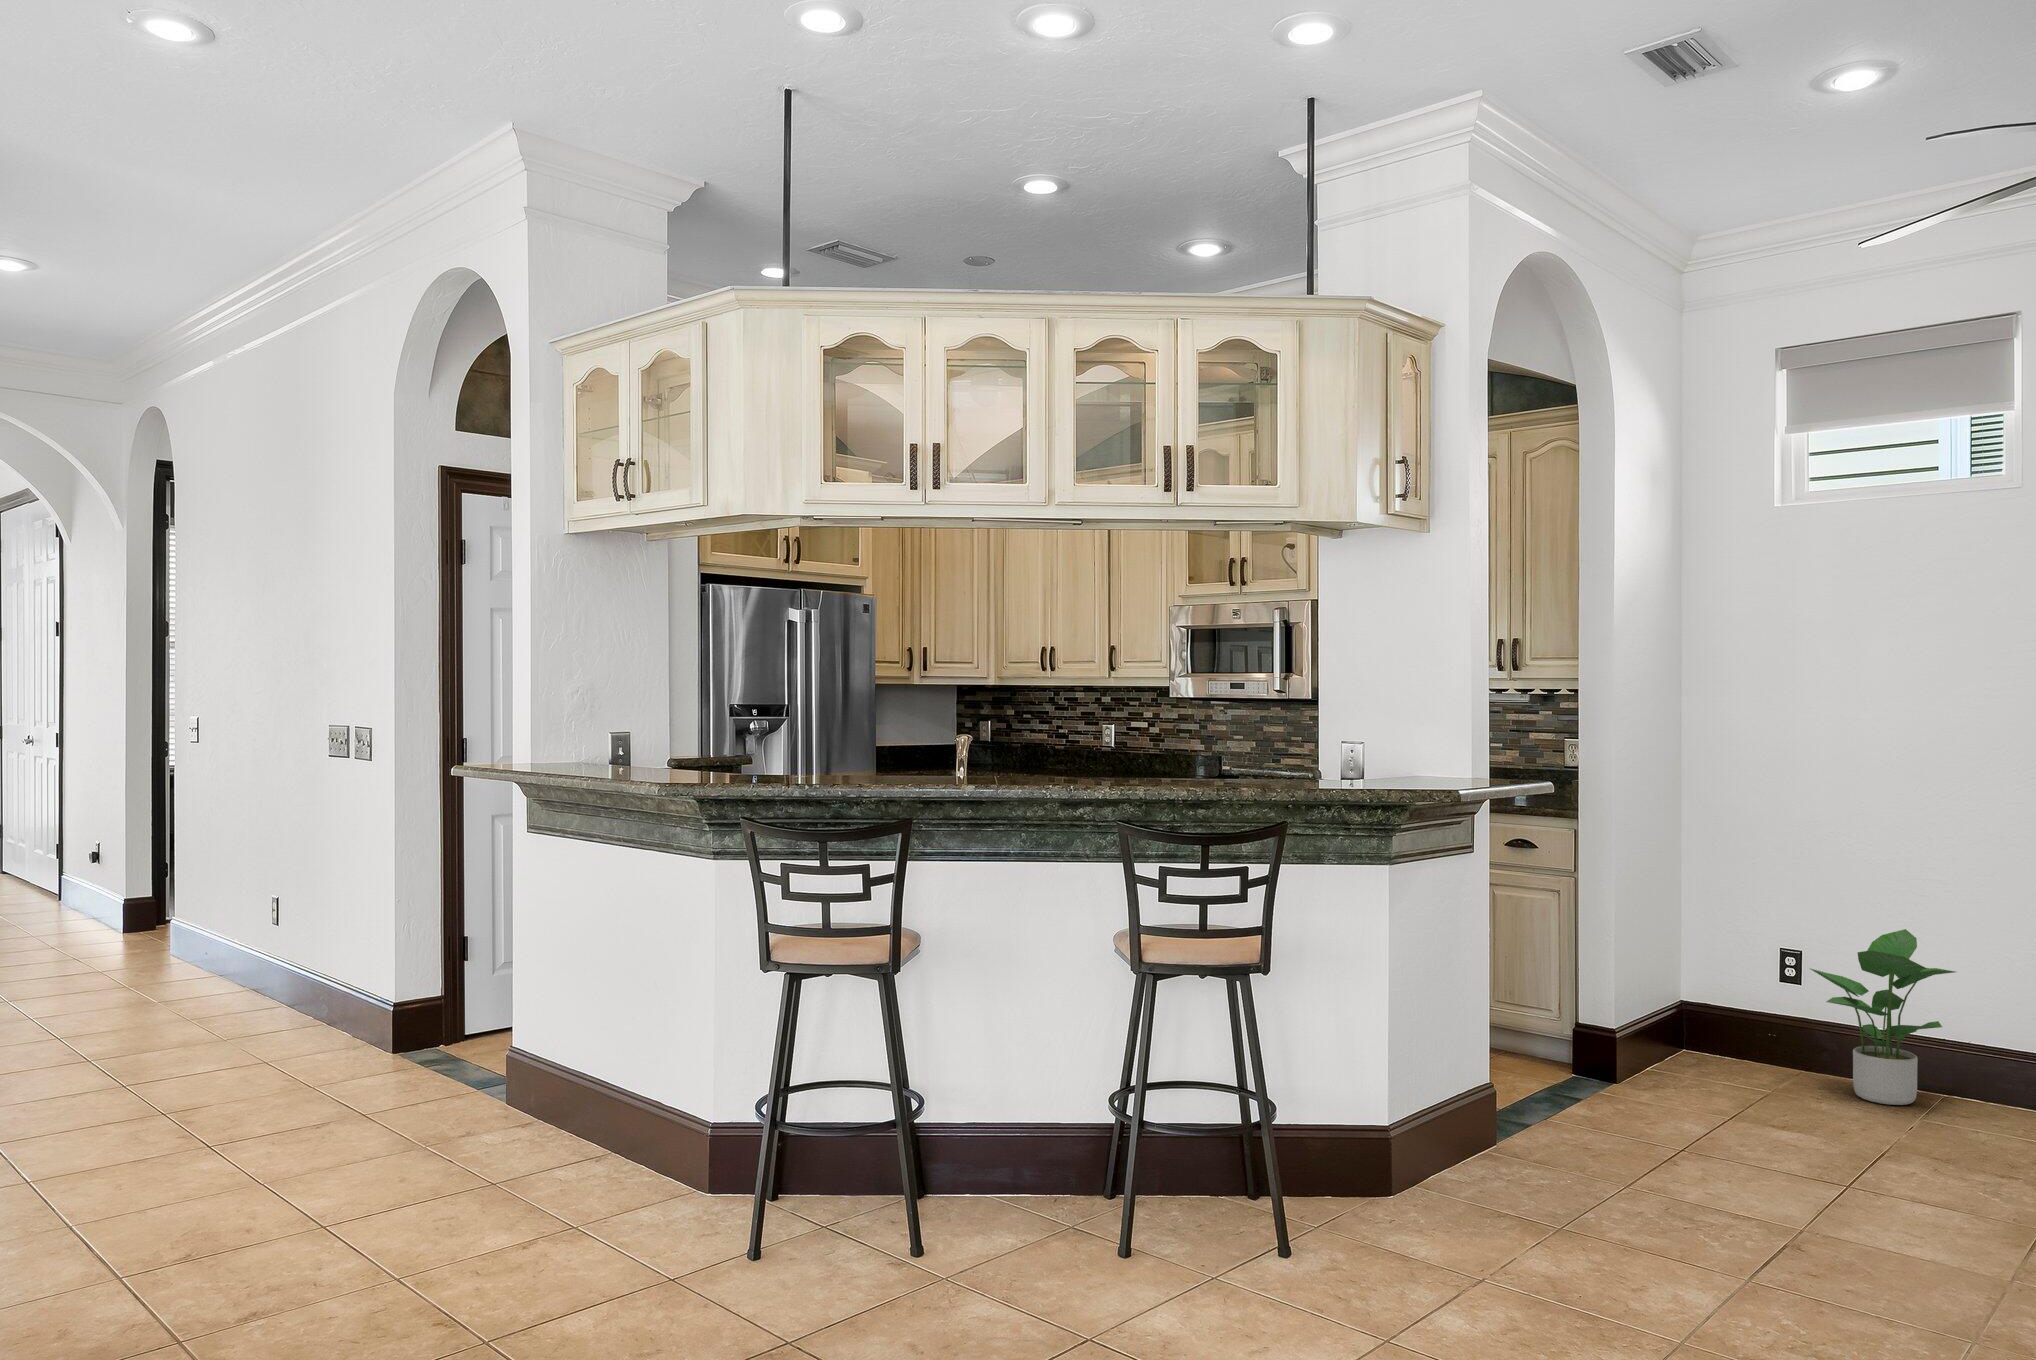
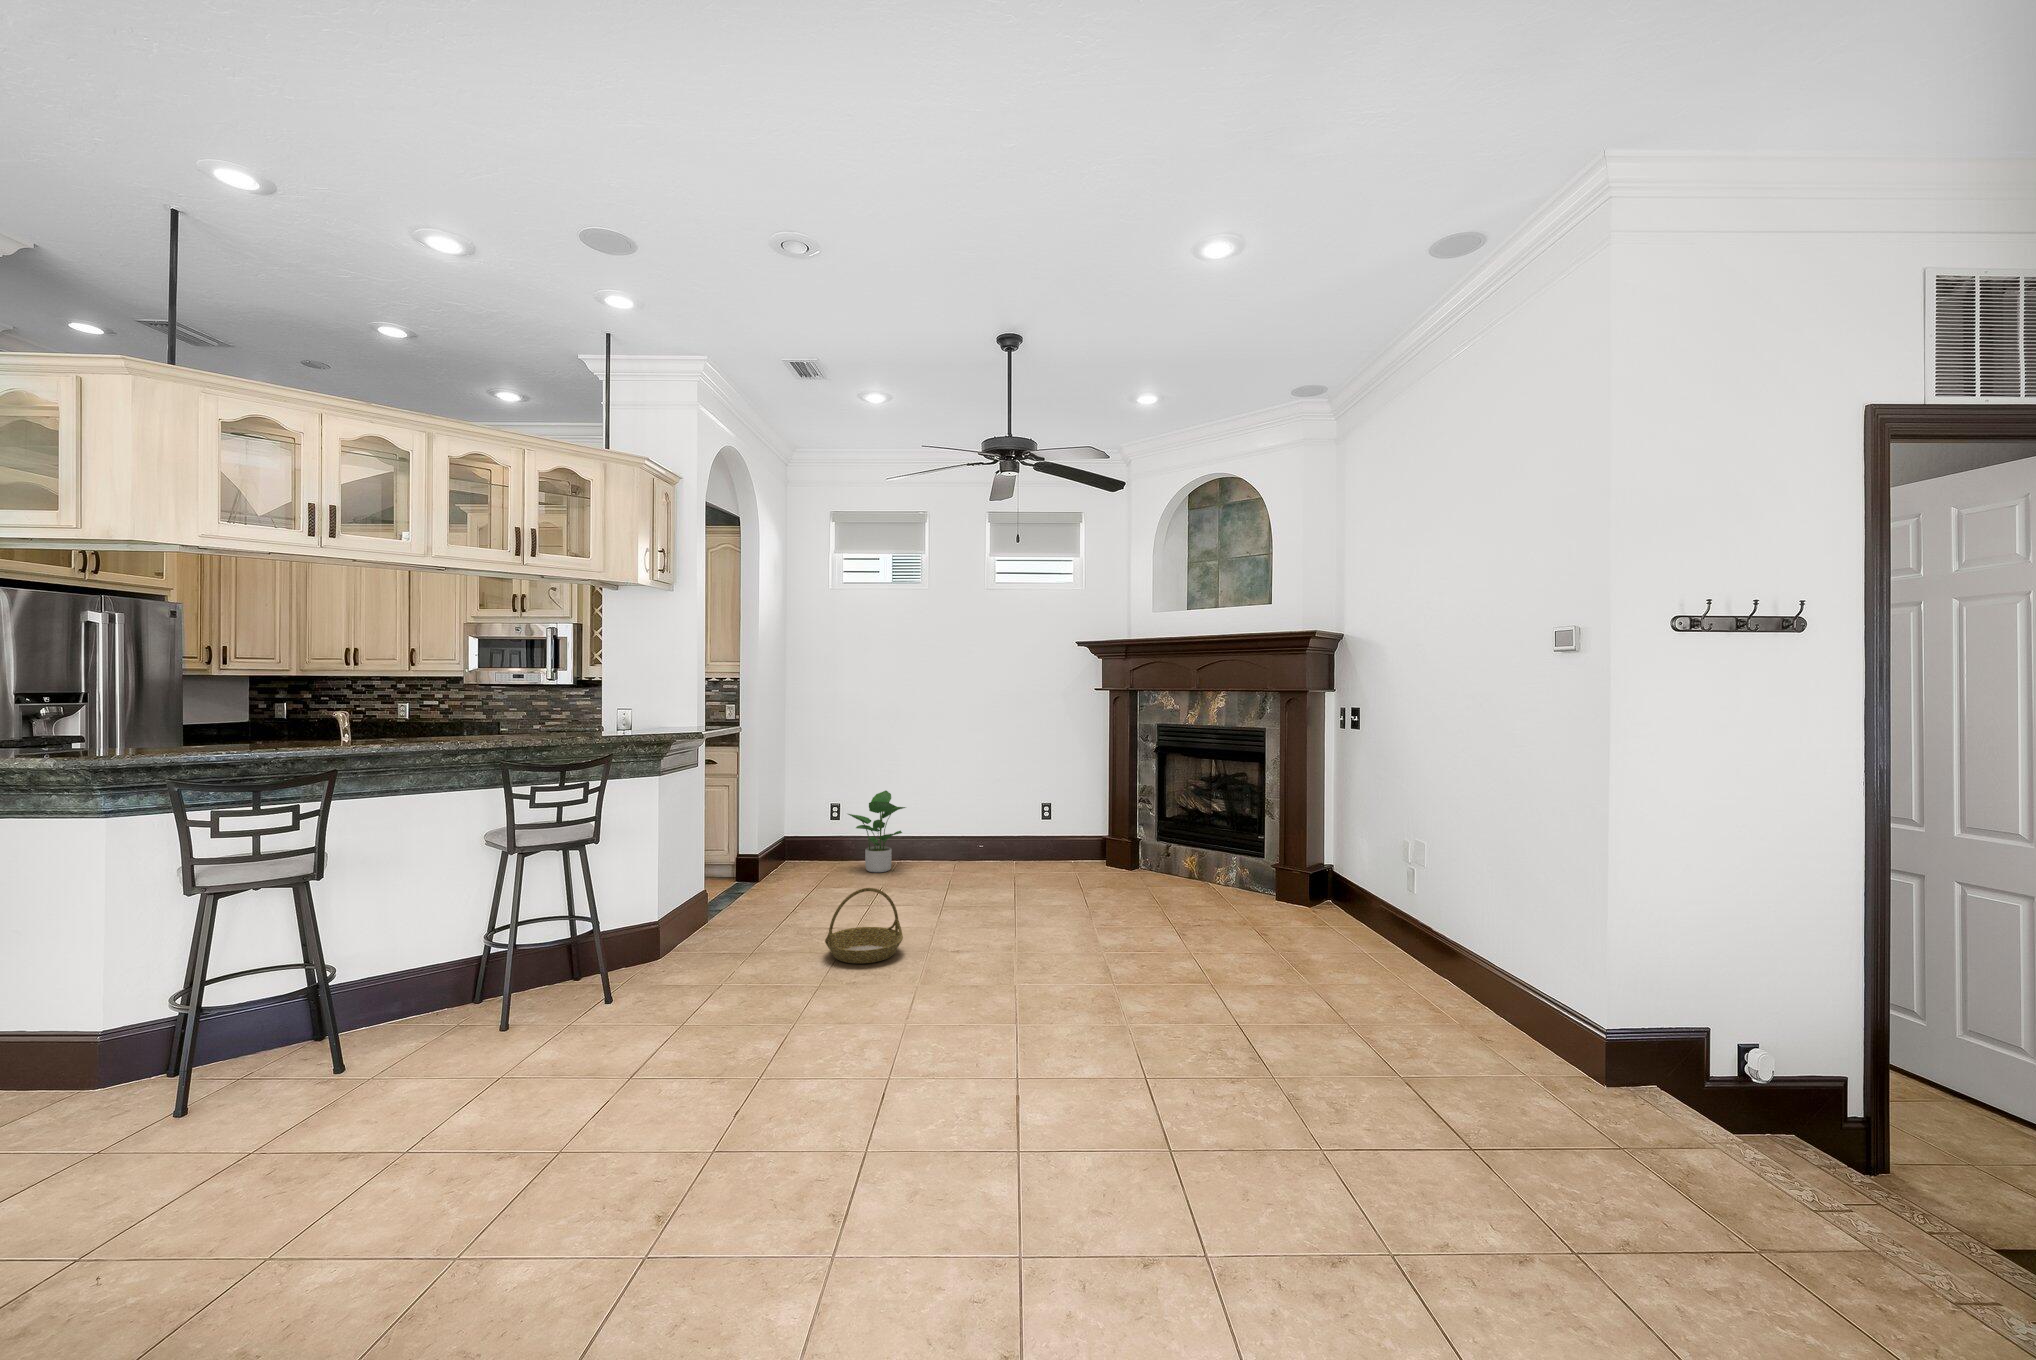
basket: none [1704,1141,1892,1309] -> present [825,888,903,964]

